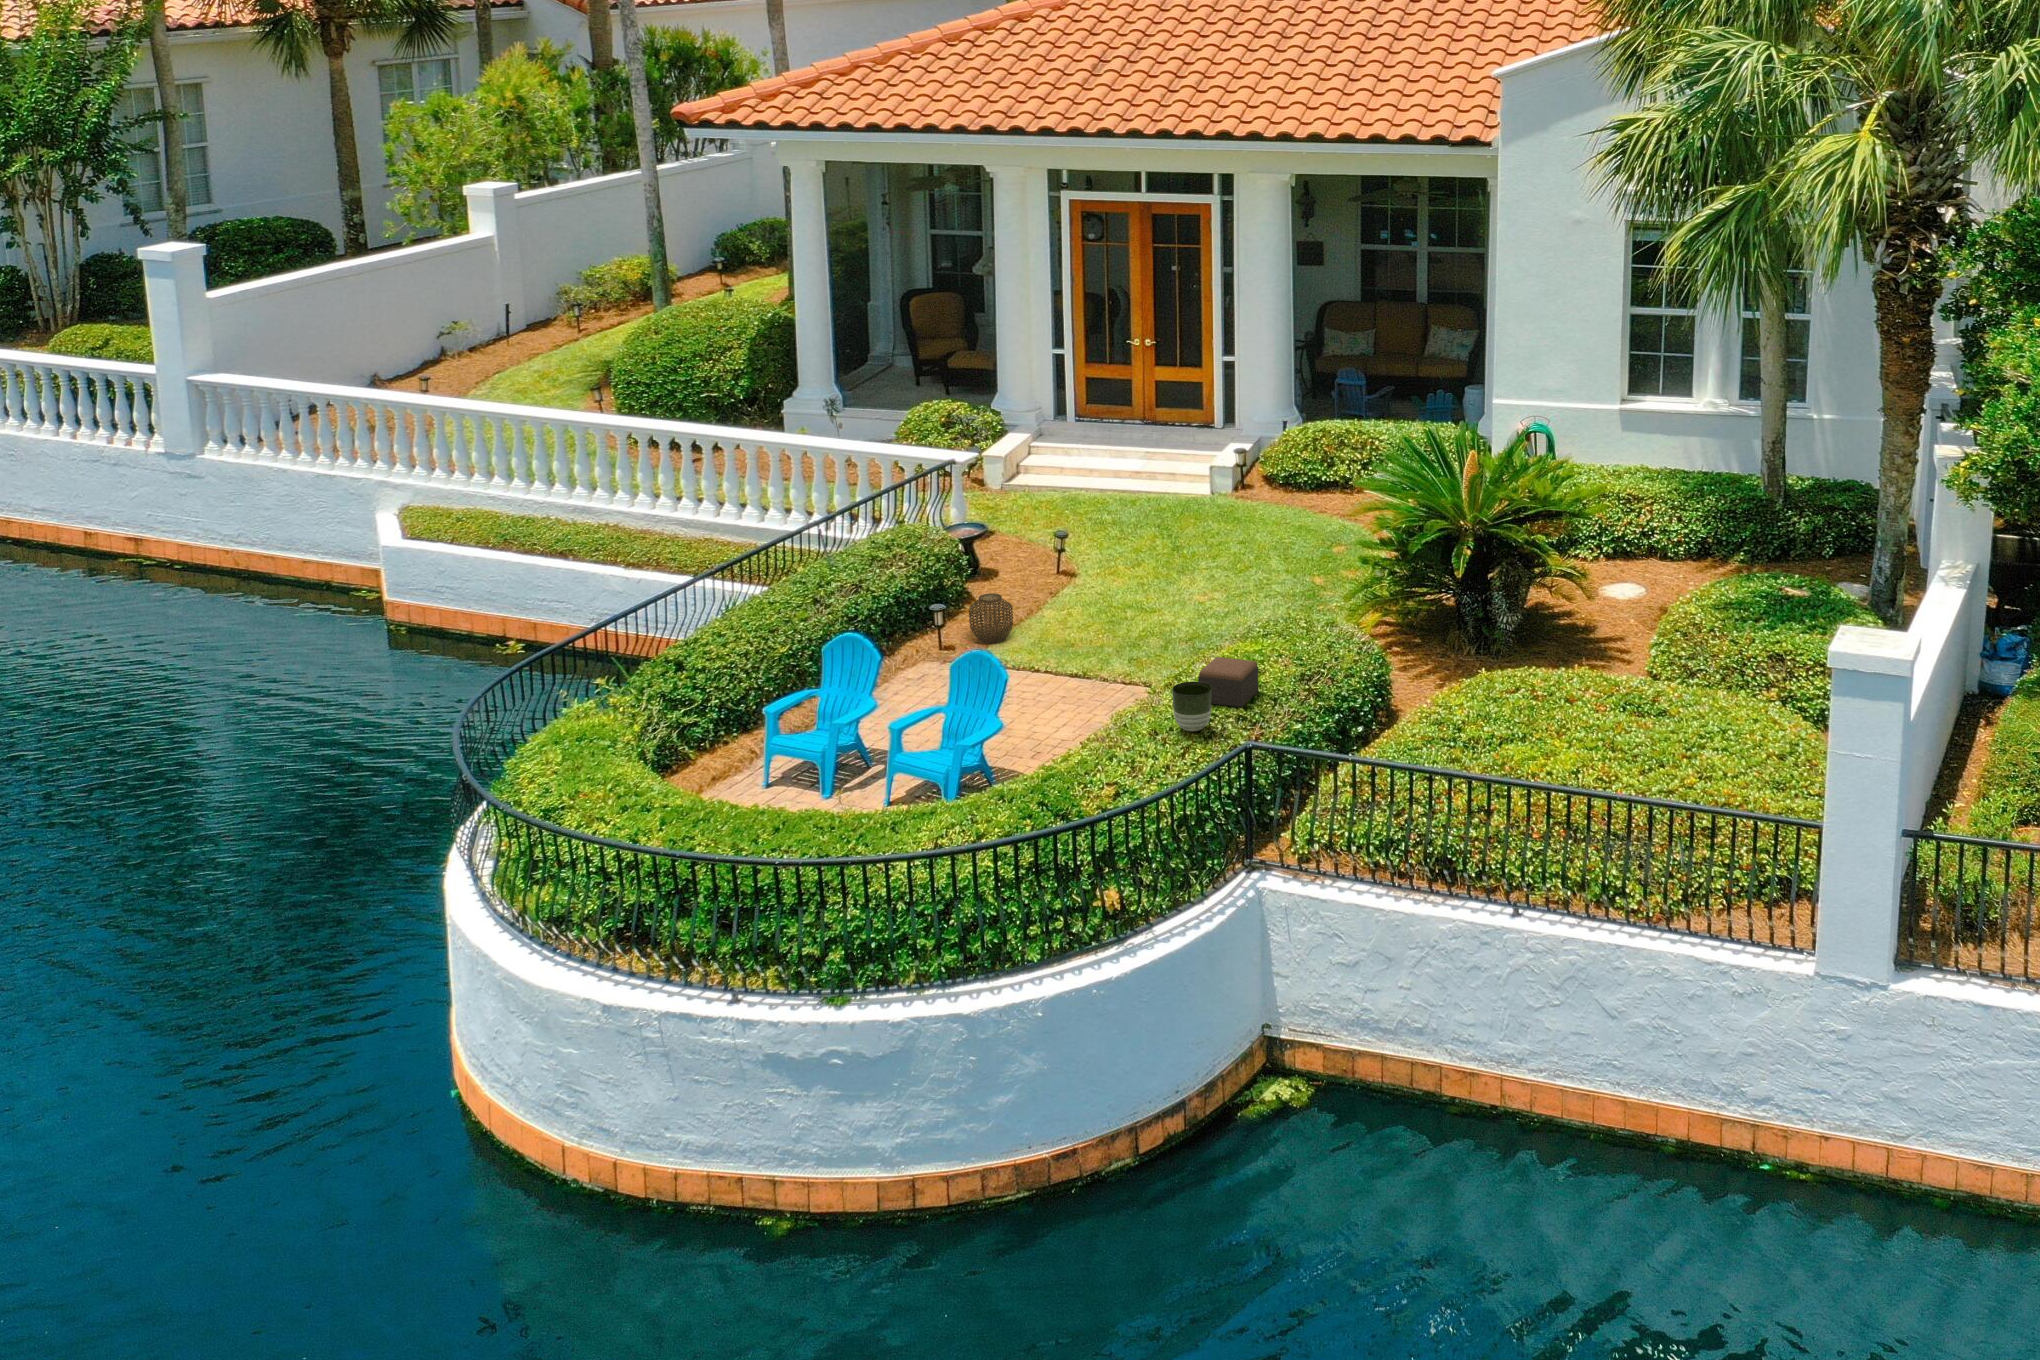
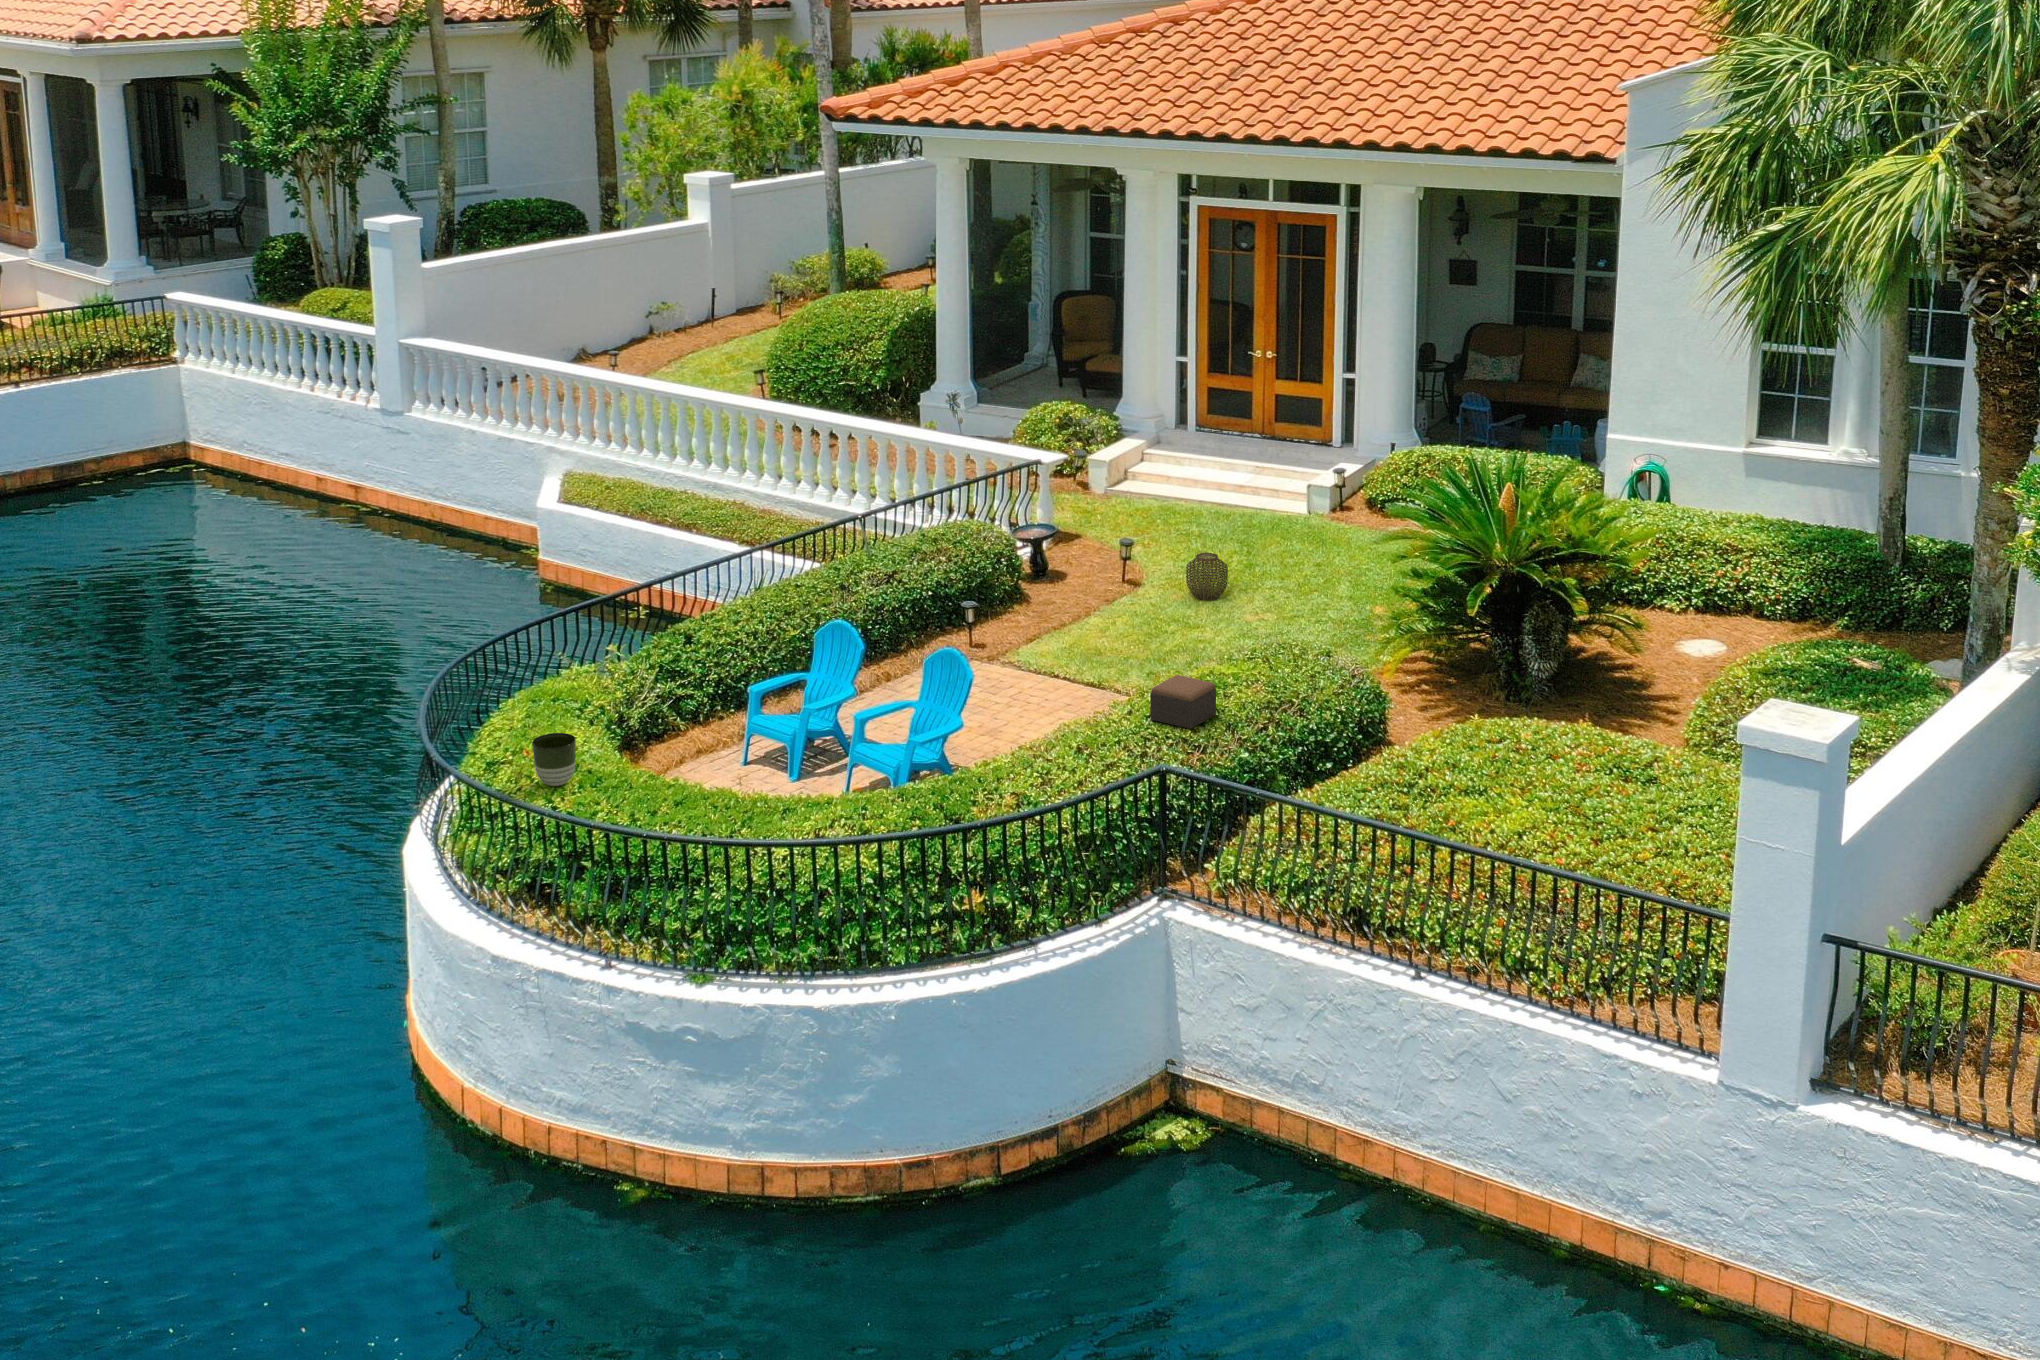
woven basket: present [969,593,1013,643] -> present [1186,553,1228,600]
planter: present [1172,682,1212,732] -> present [532,733,576,786]

